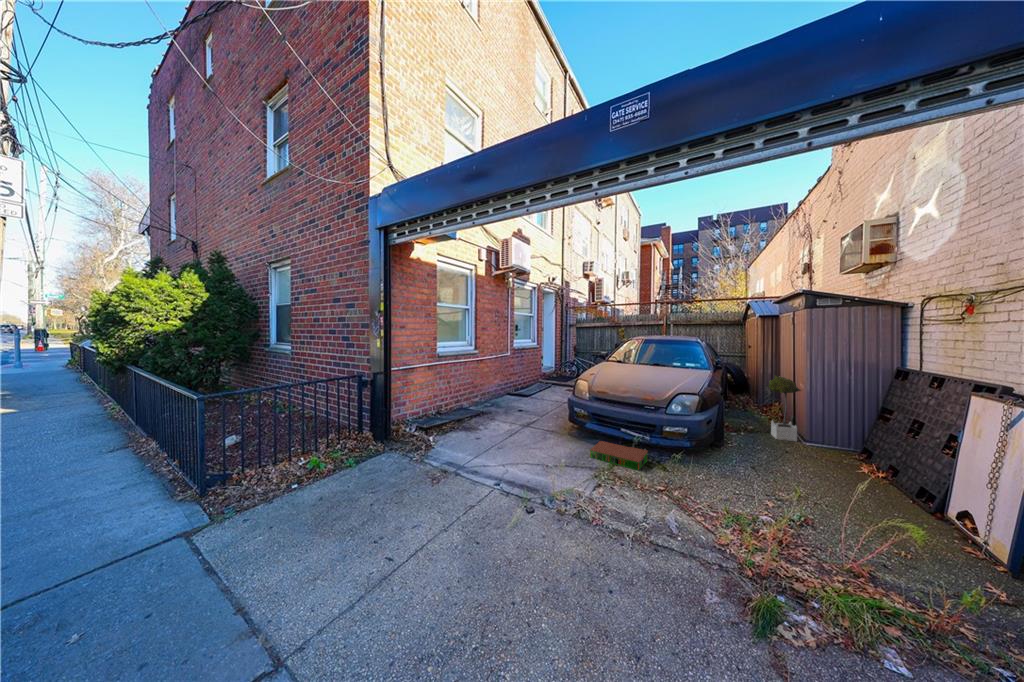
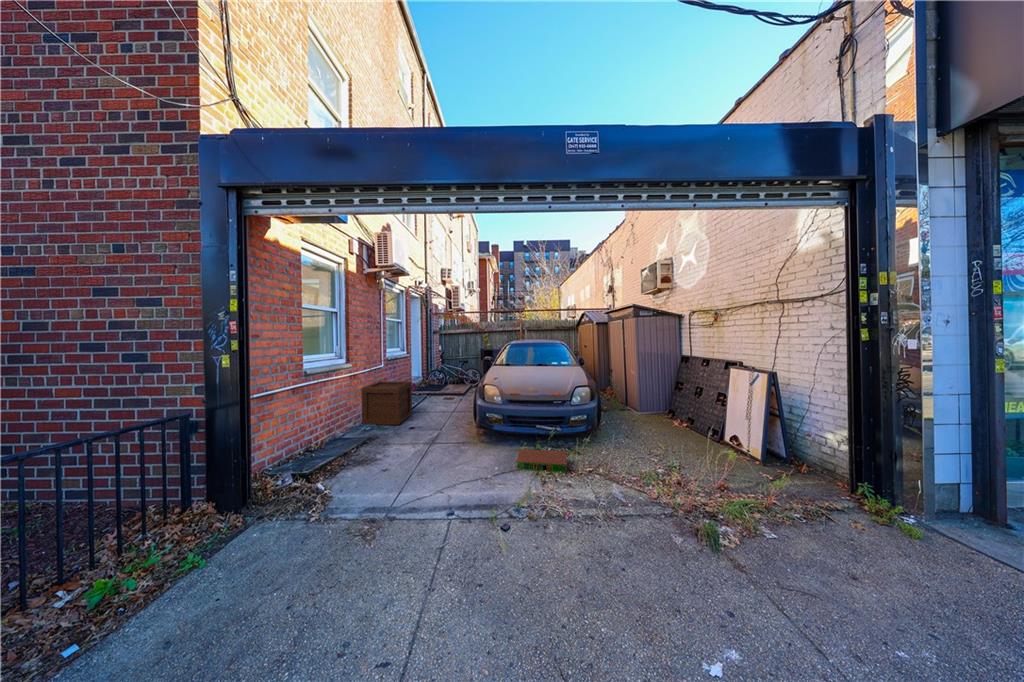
wooden crate: none [486,368,529,407] -> present [361,381,412,425]
potted tree: present [769,376,801,441] -> none [624,371,645,421]

